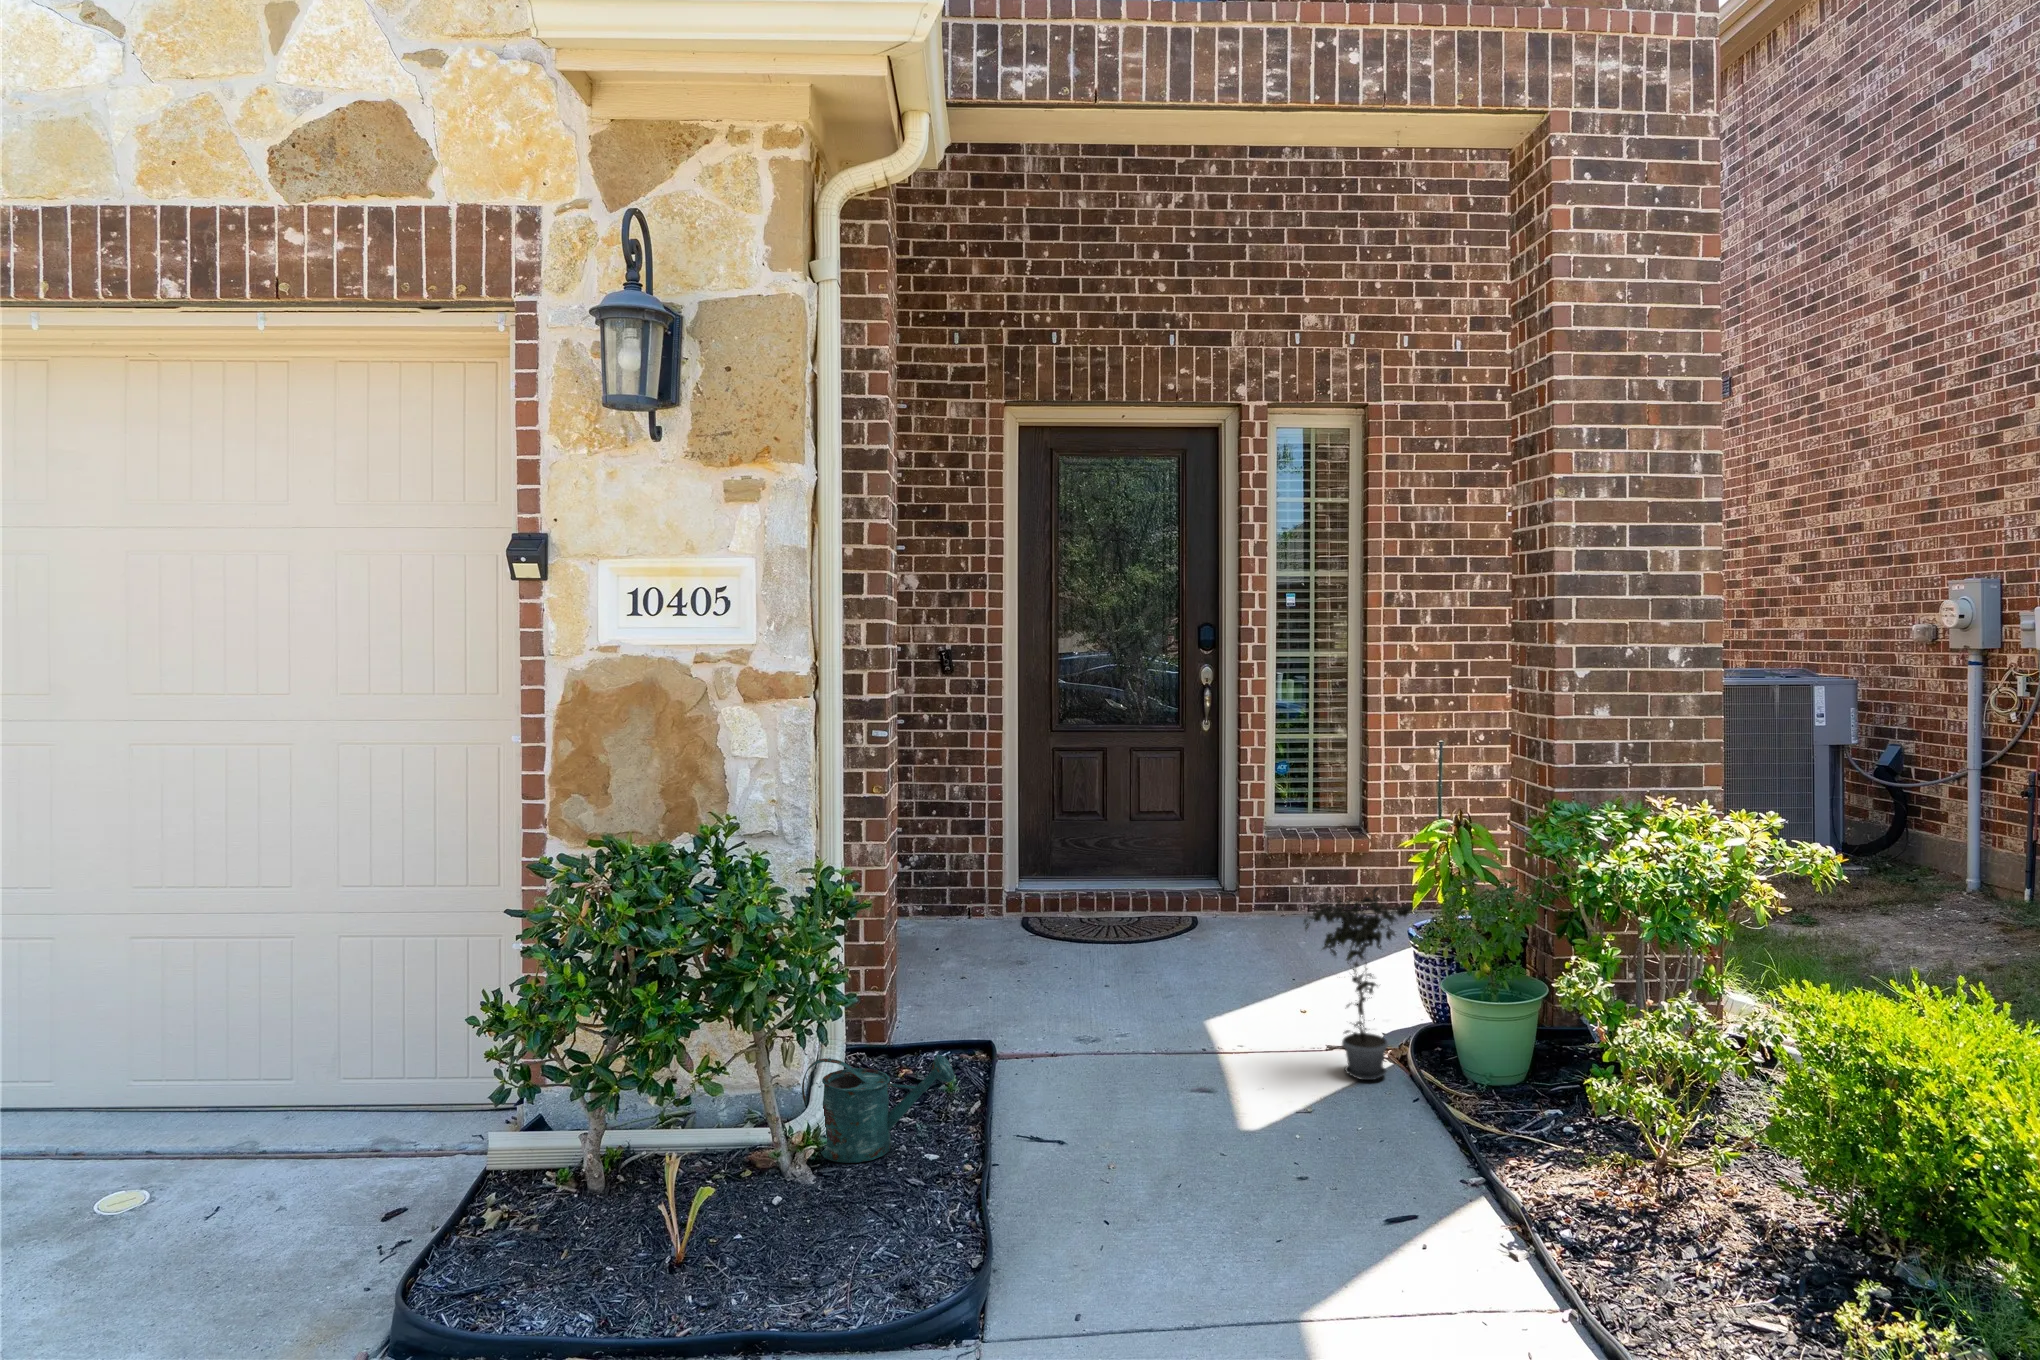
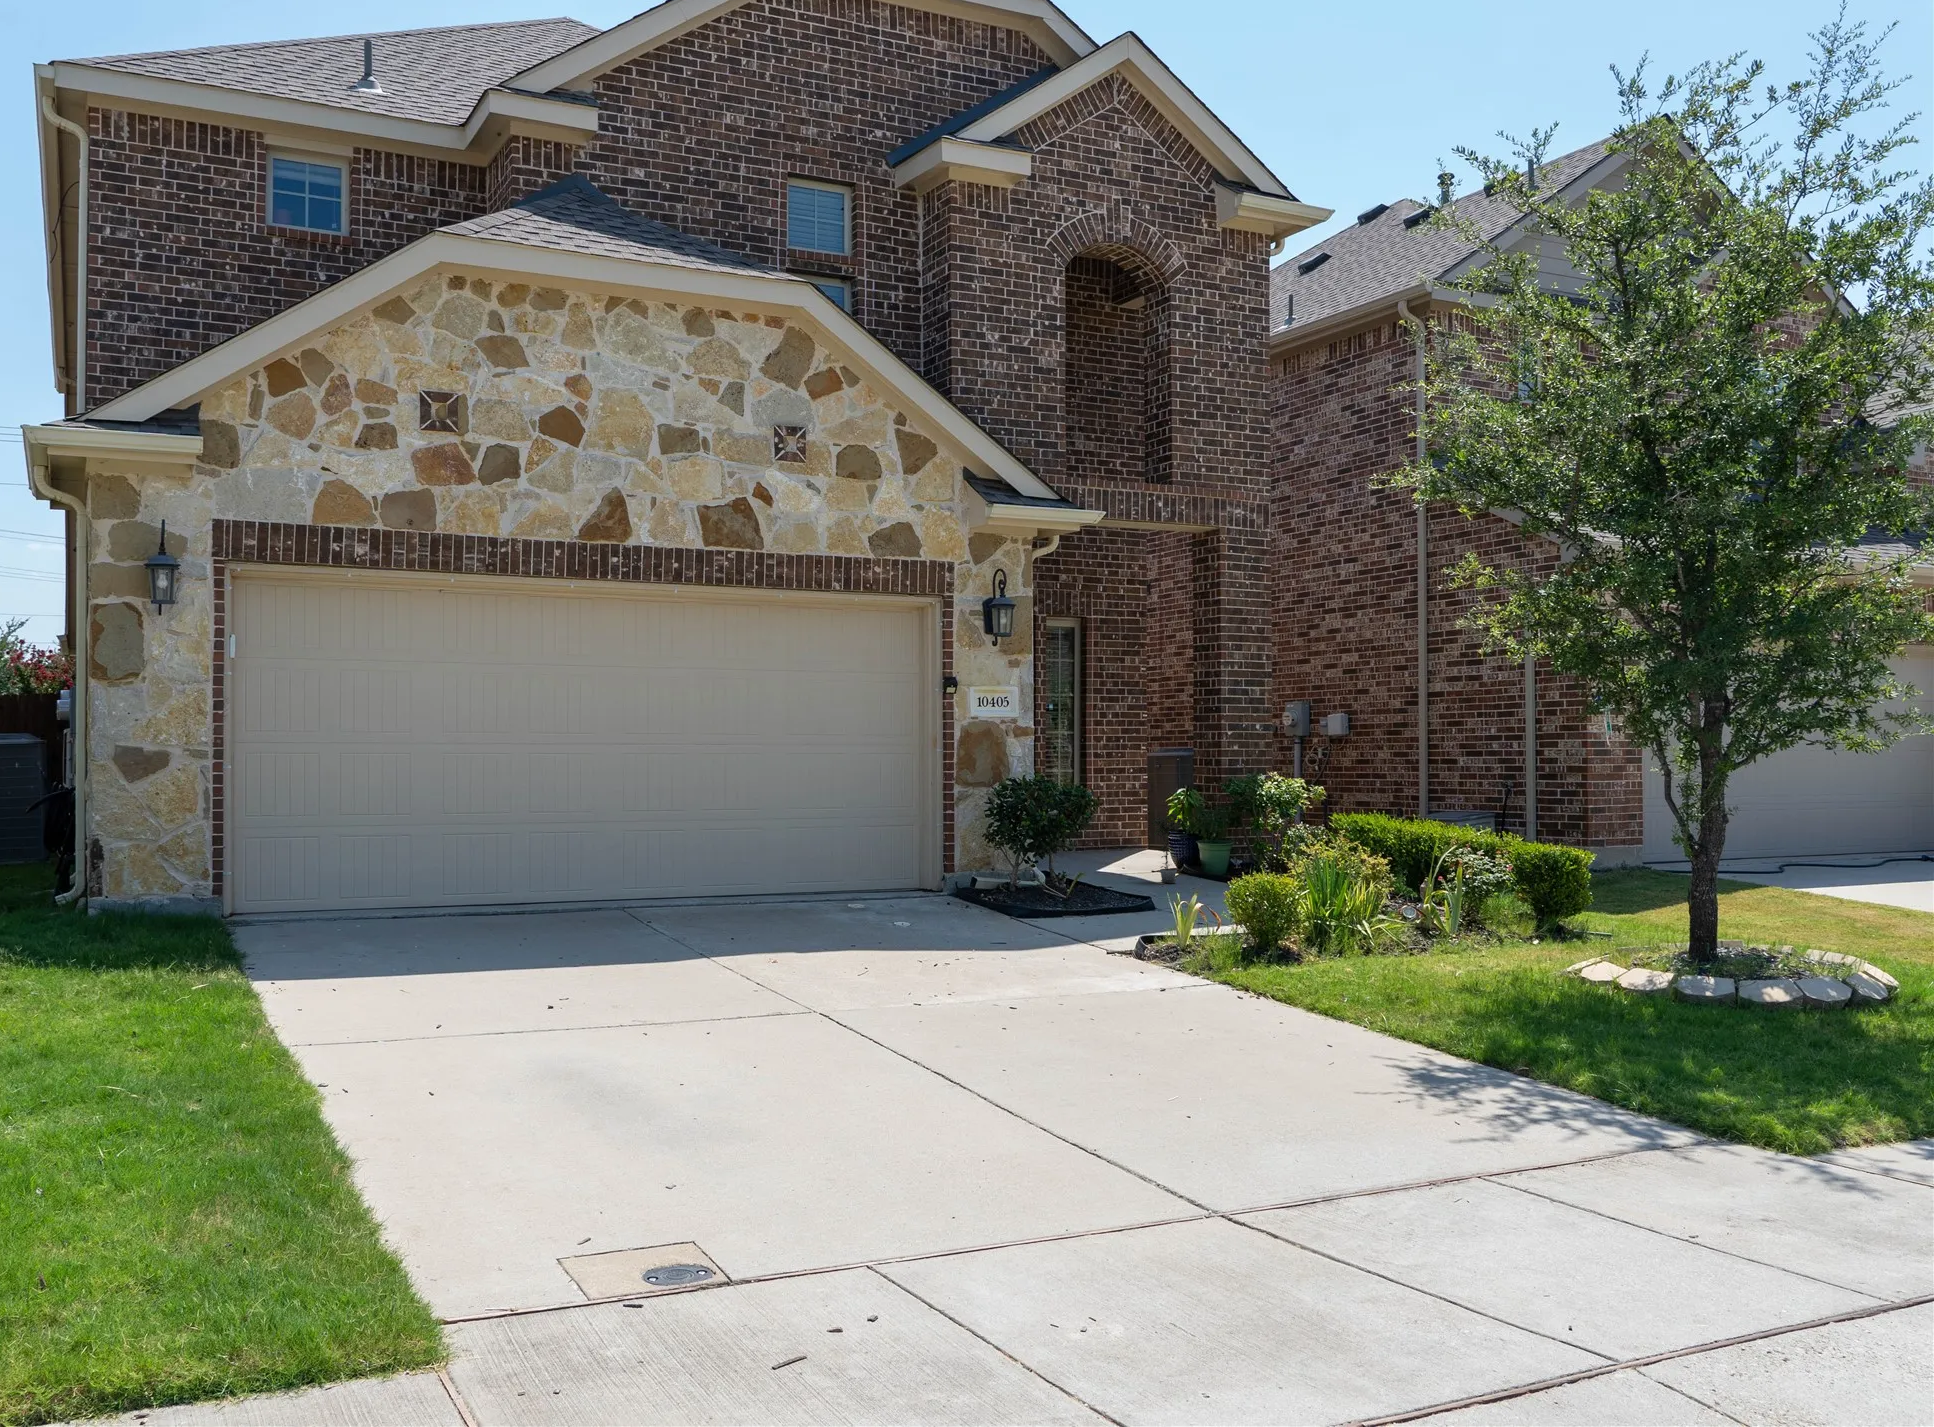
watering can: present [802,1055,954,1163] -> none [1035,861,1081,897]

